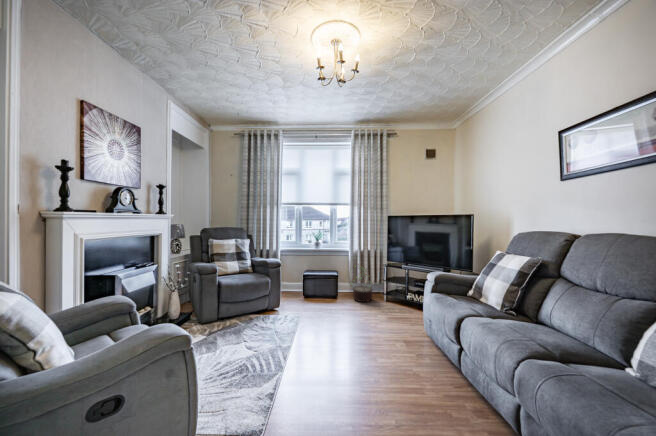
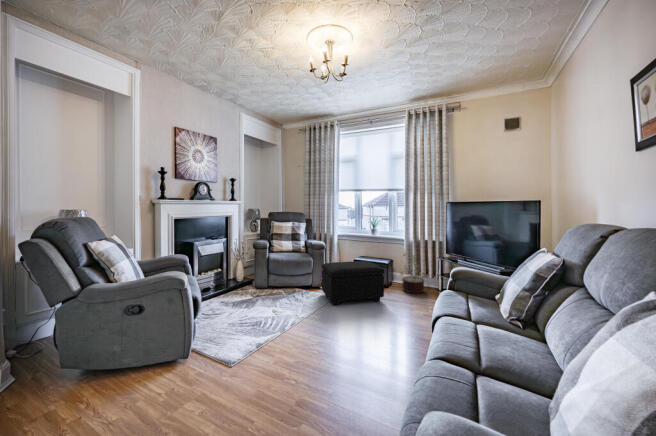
footstool: none [284,276,351,328] -> present [322,261,384,305]

